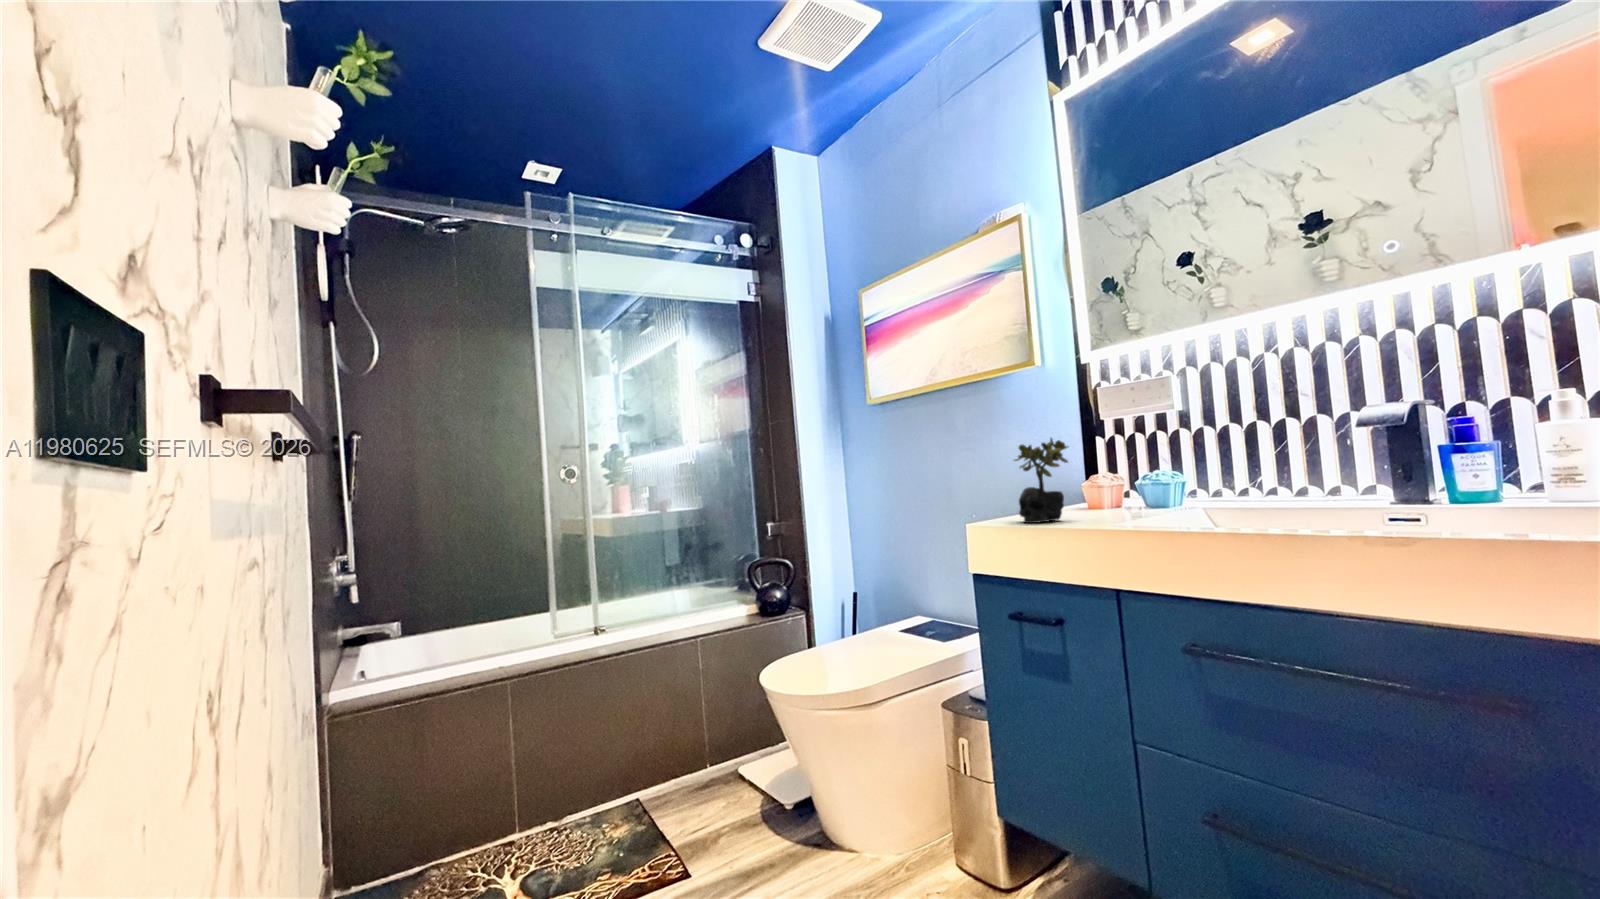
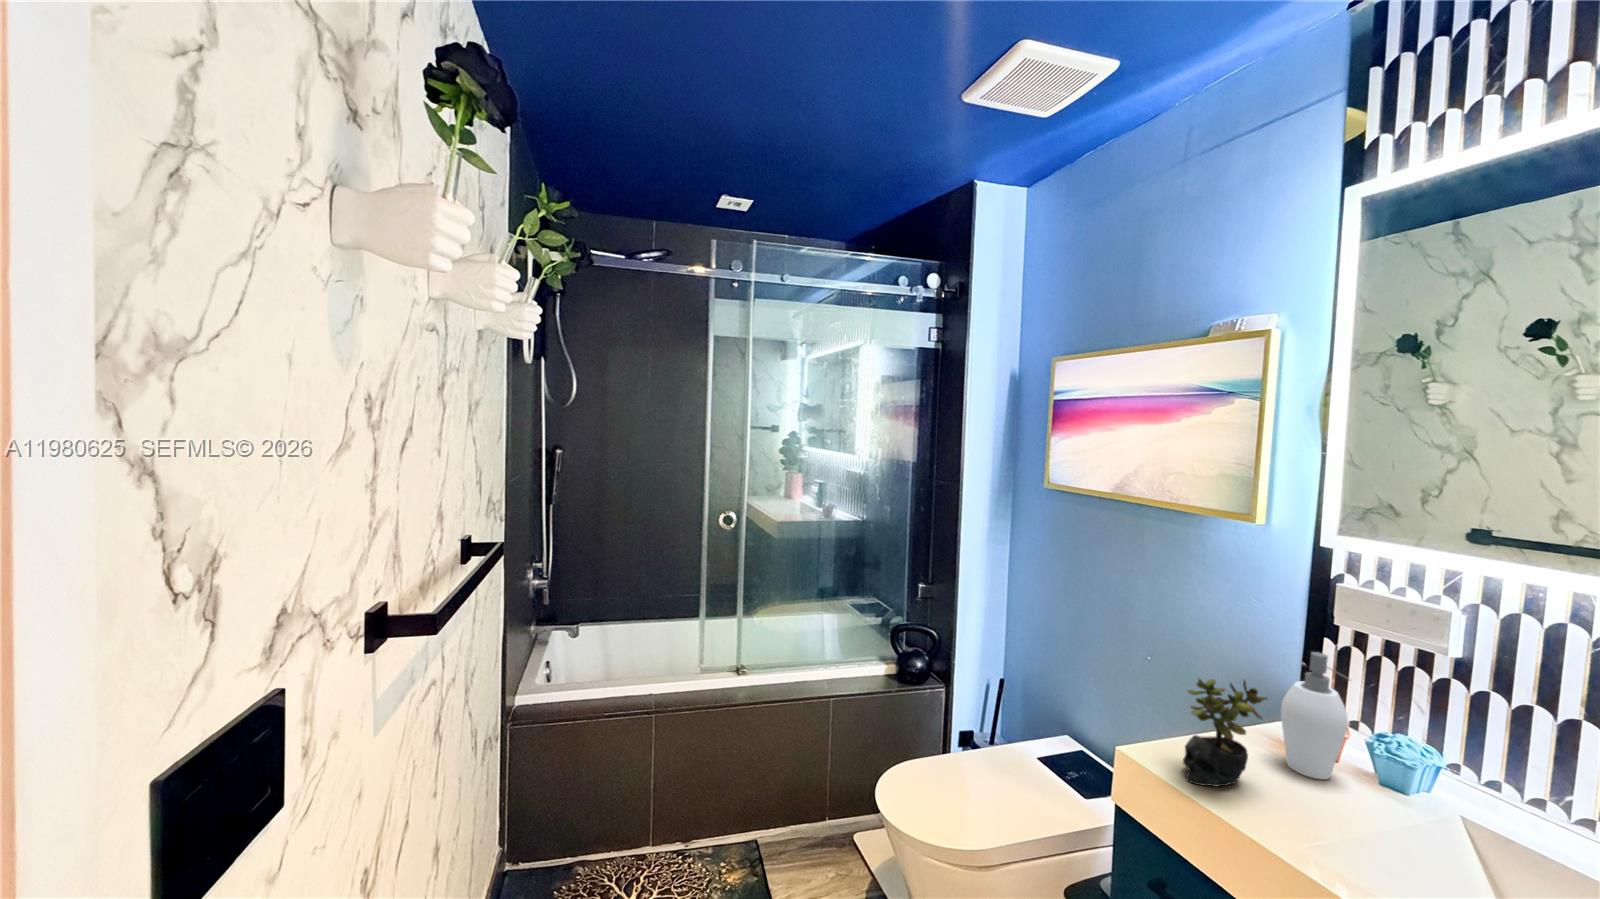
soap dispenser: none [1078,421,1124,516] -> present [1281,652,1350,779]

